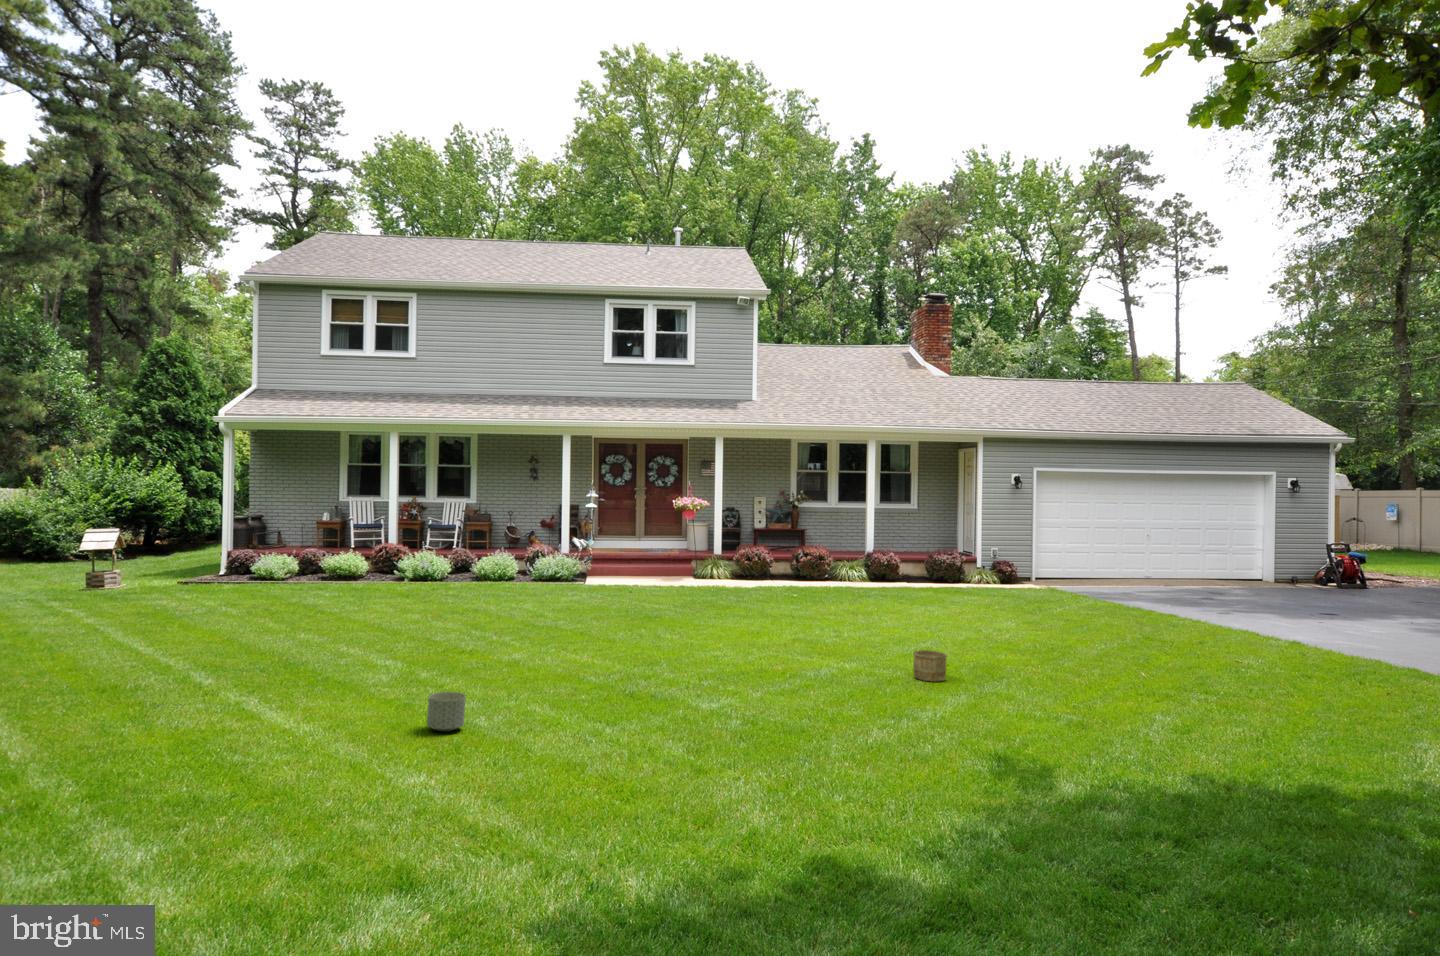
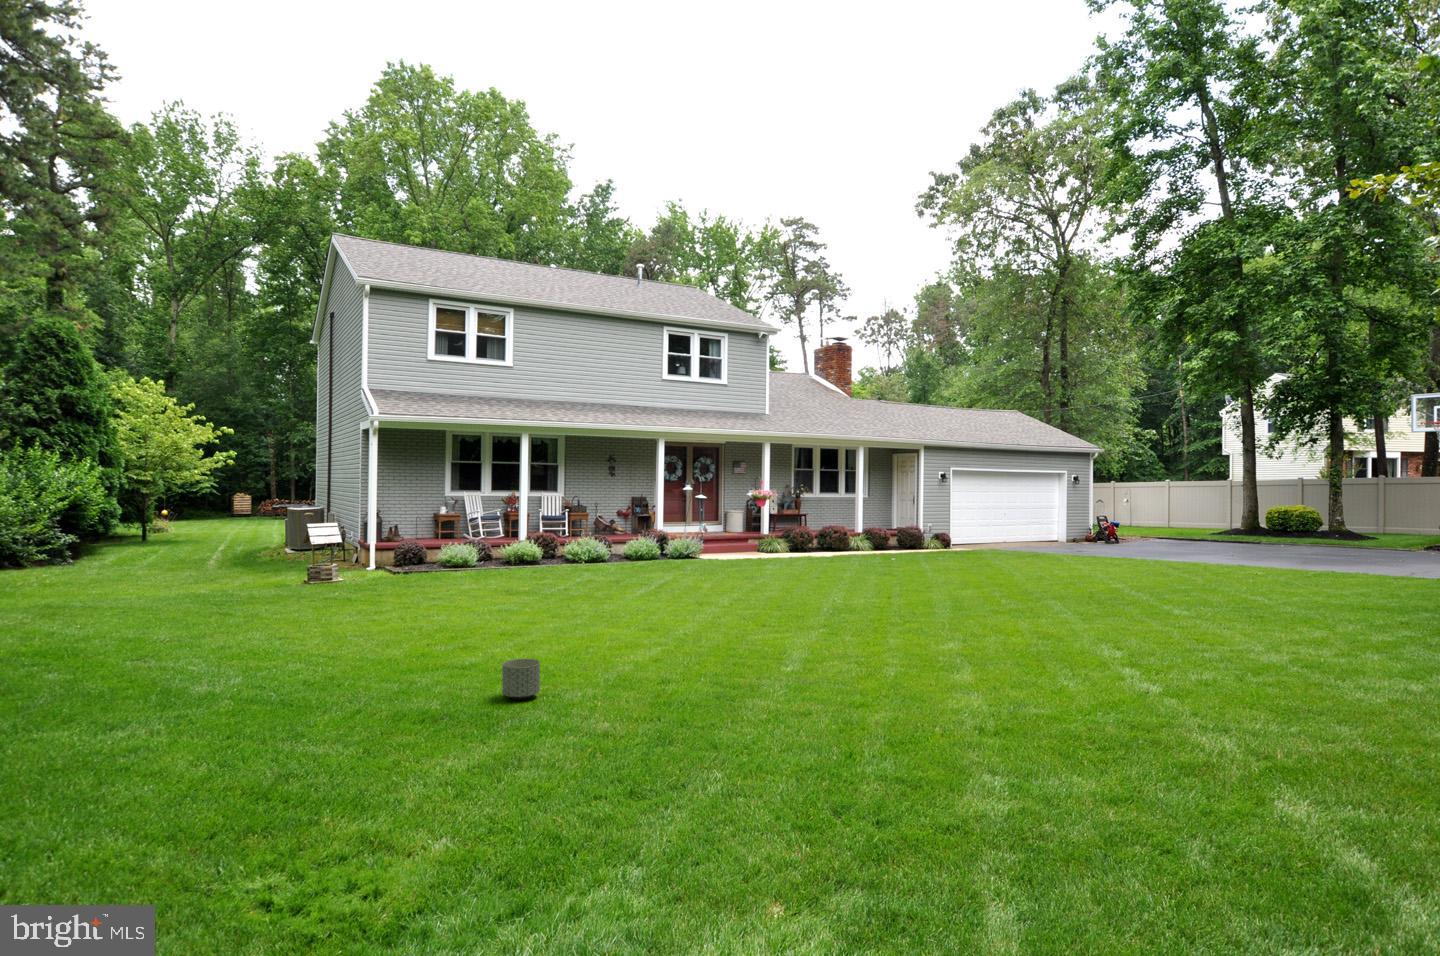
wooden bucket: present [913,650,947,682] -> none [1003,604,1041,635]

